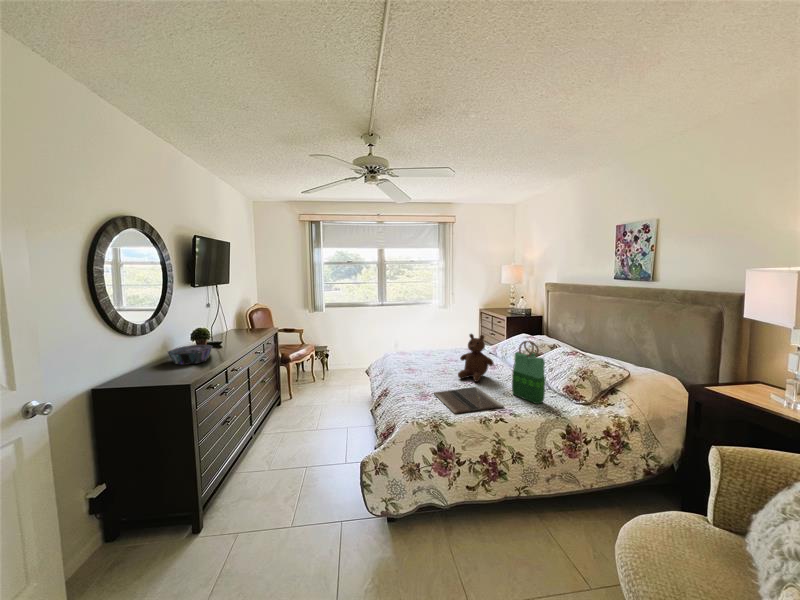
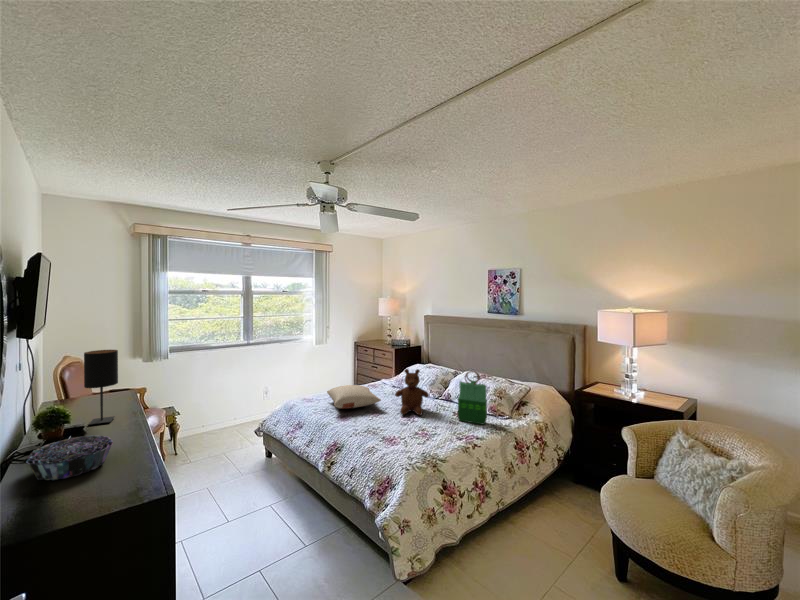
table lamp: none [228,296,248,343] -> present [84,350,118,425]
pillow: none [401,344,450,365] -> present [327,385,381,409]
laptop: present [434,387,503,413] -> none [398,420,466,450]

